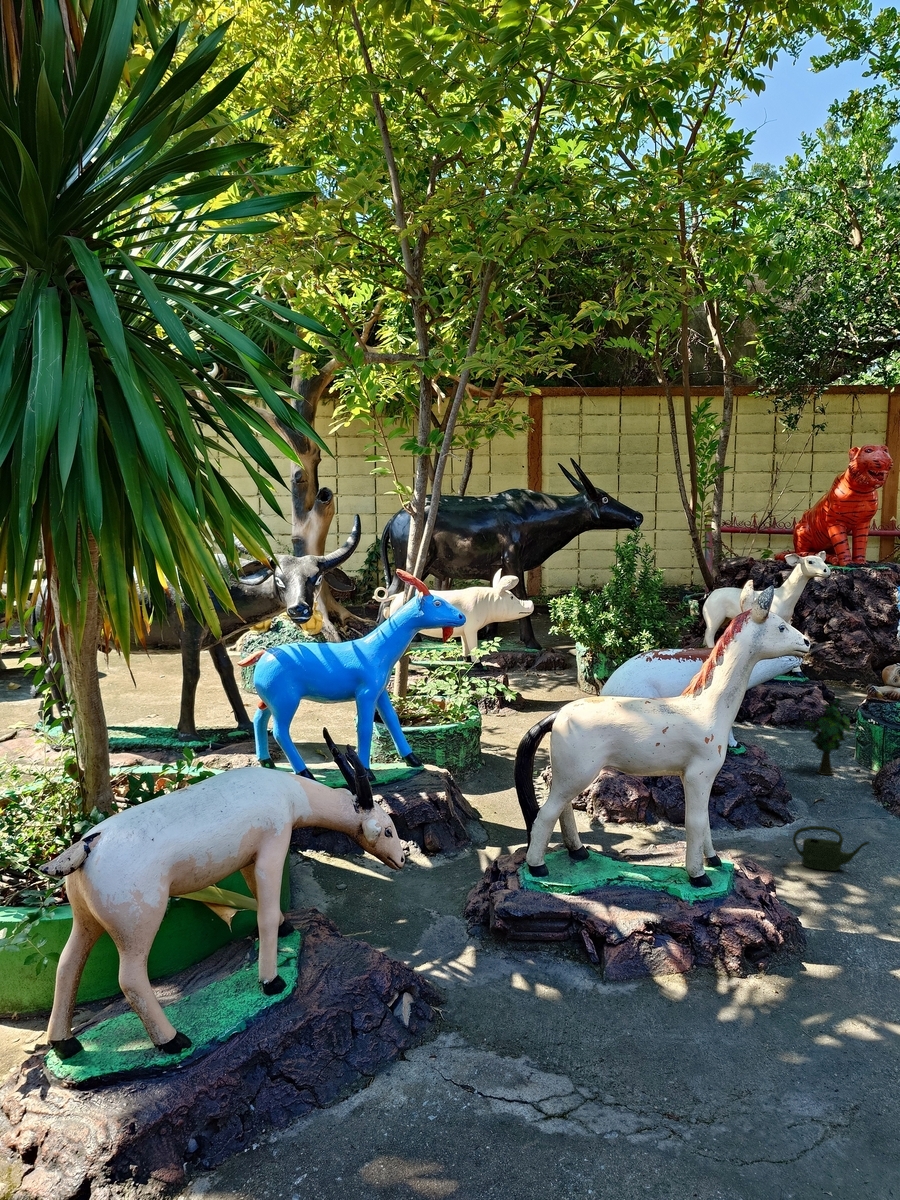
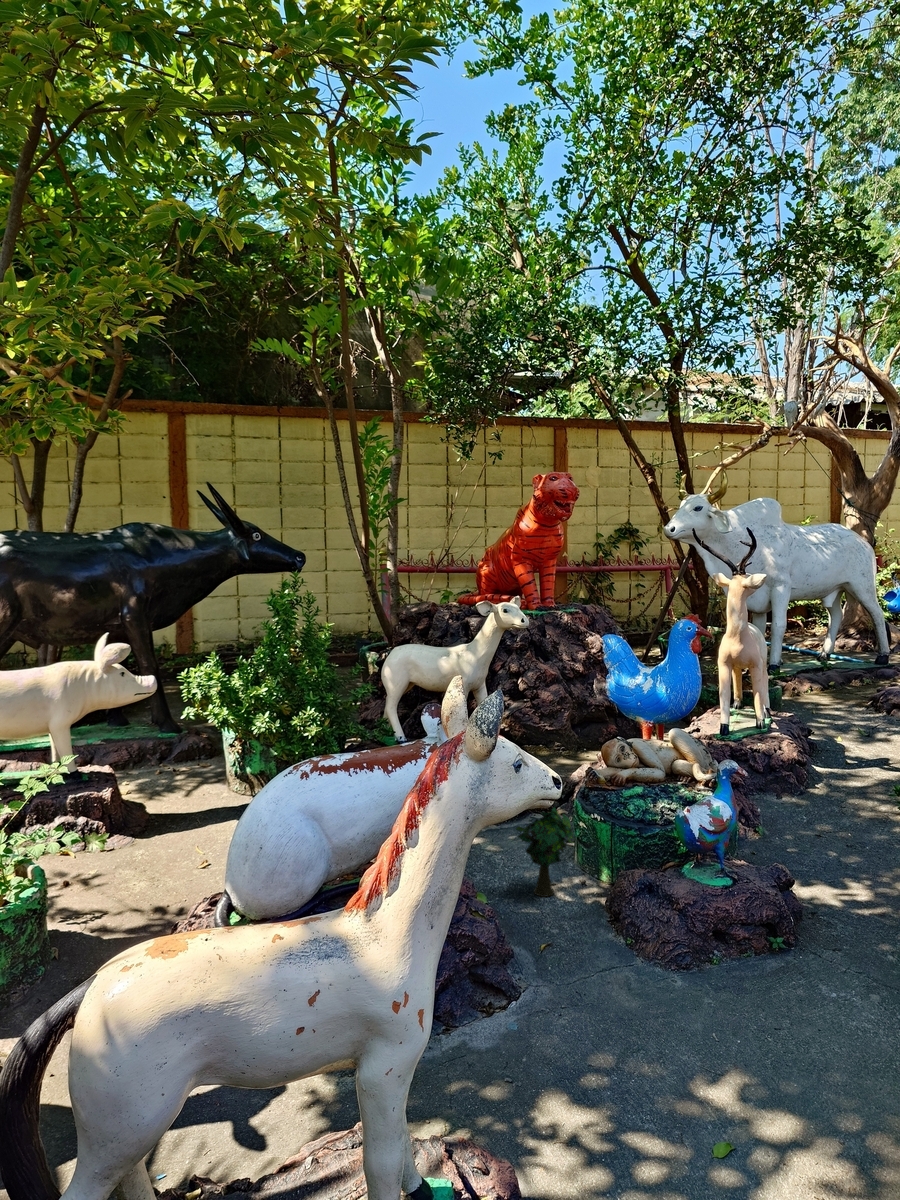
watering can: present [793,826,869,871] -> none [531,1039,640,1110]

